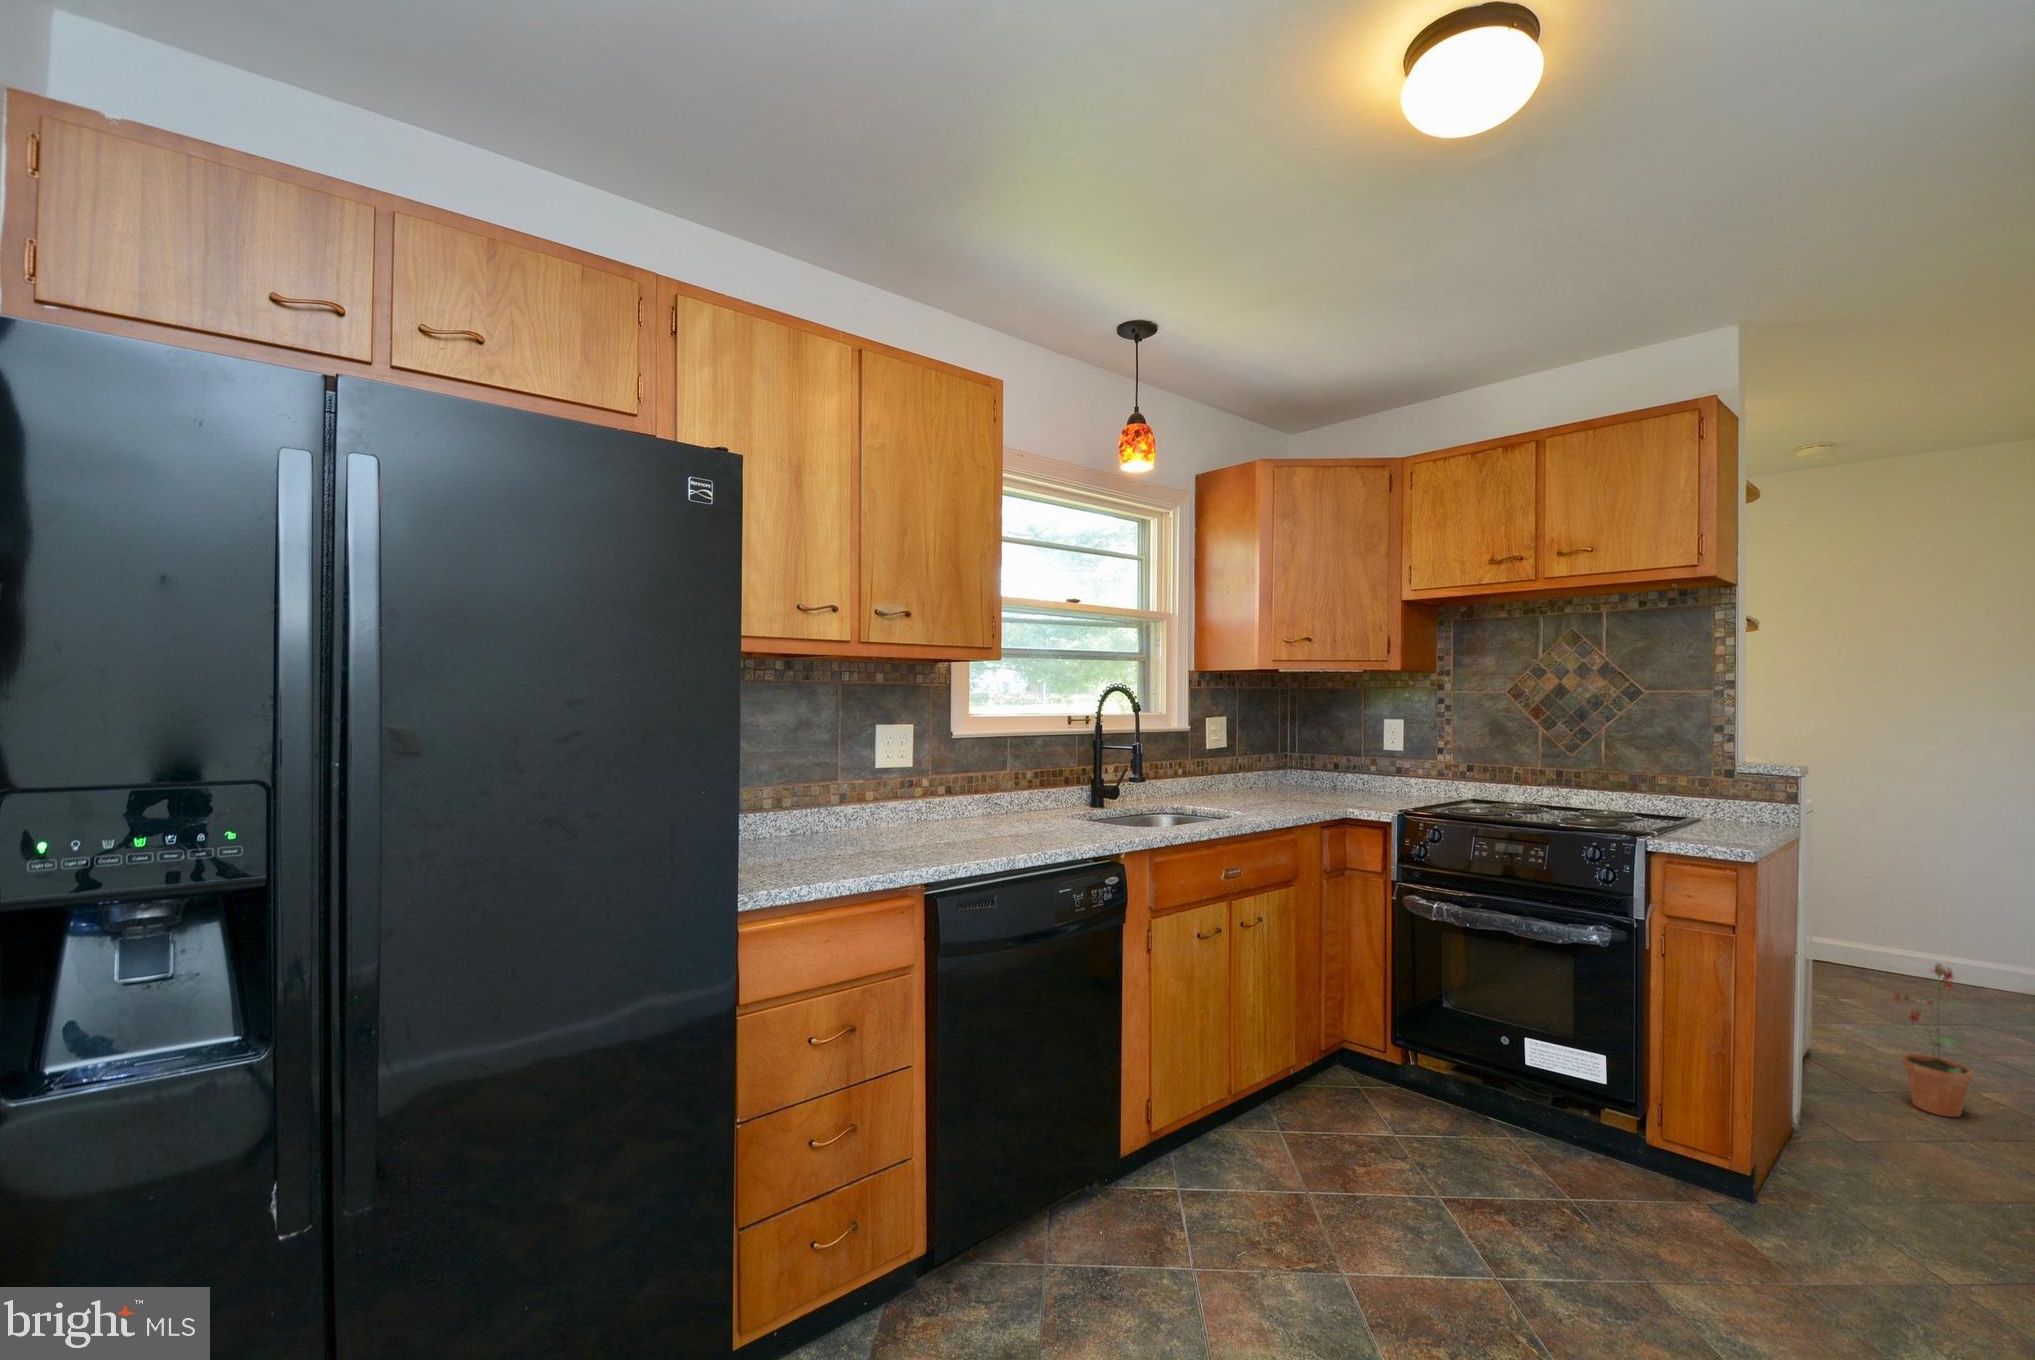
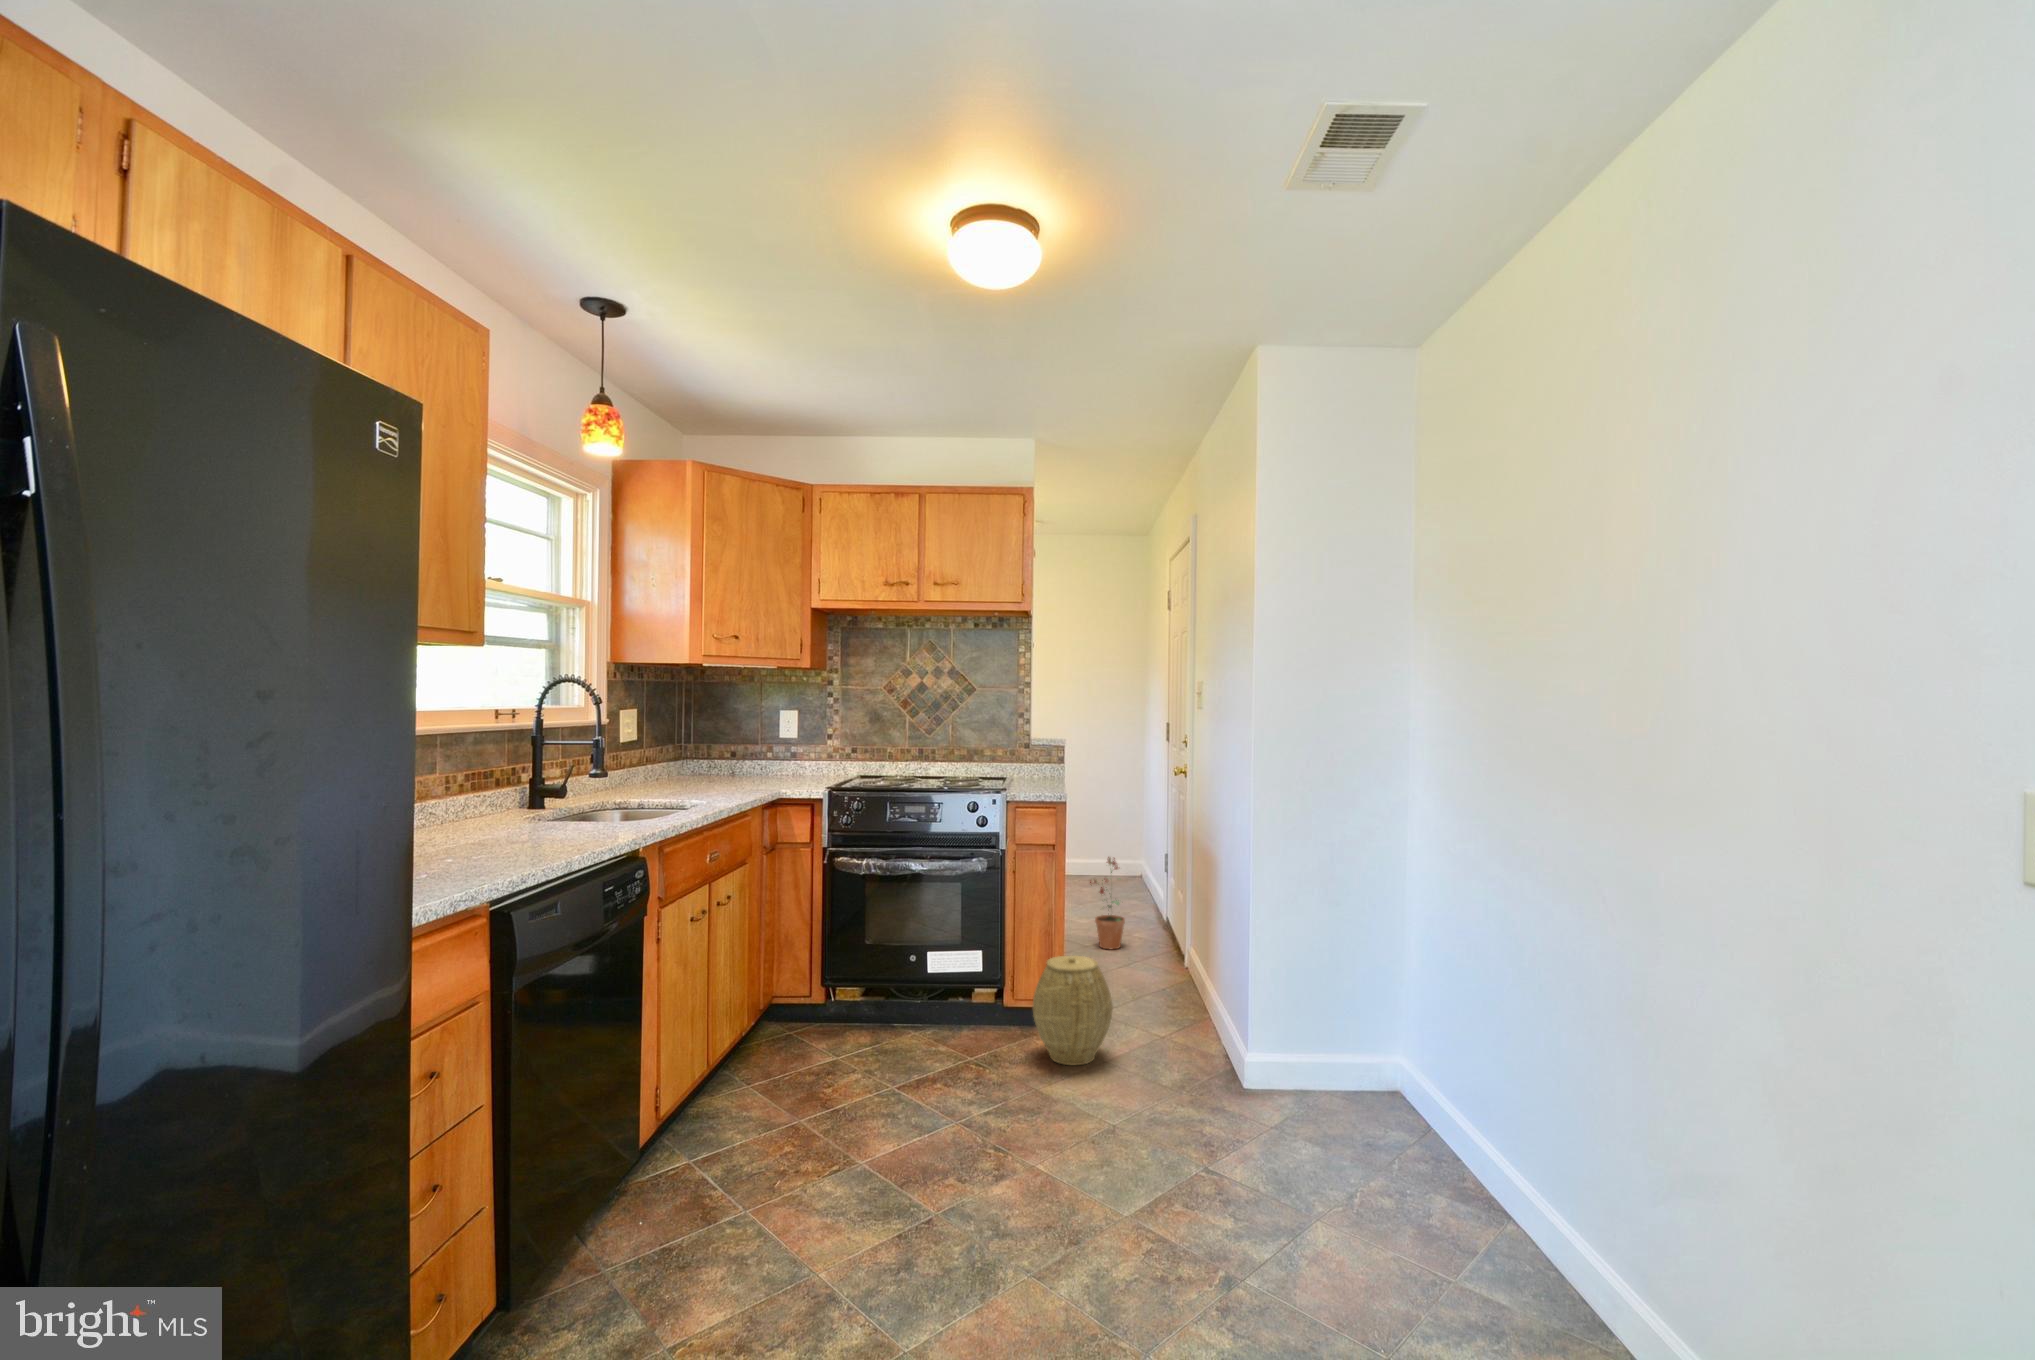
woven basket: none [1673,1101,1830,1283] -> present [1033,956,1113,1065]

